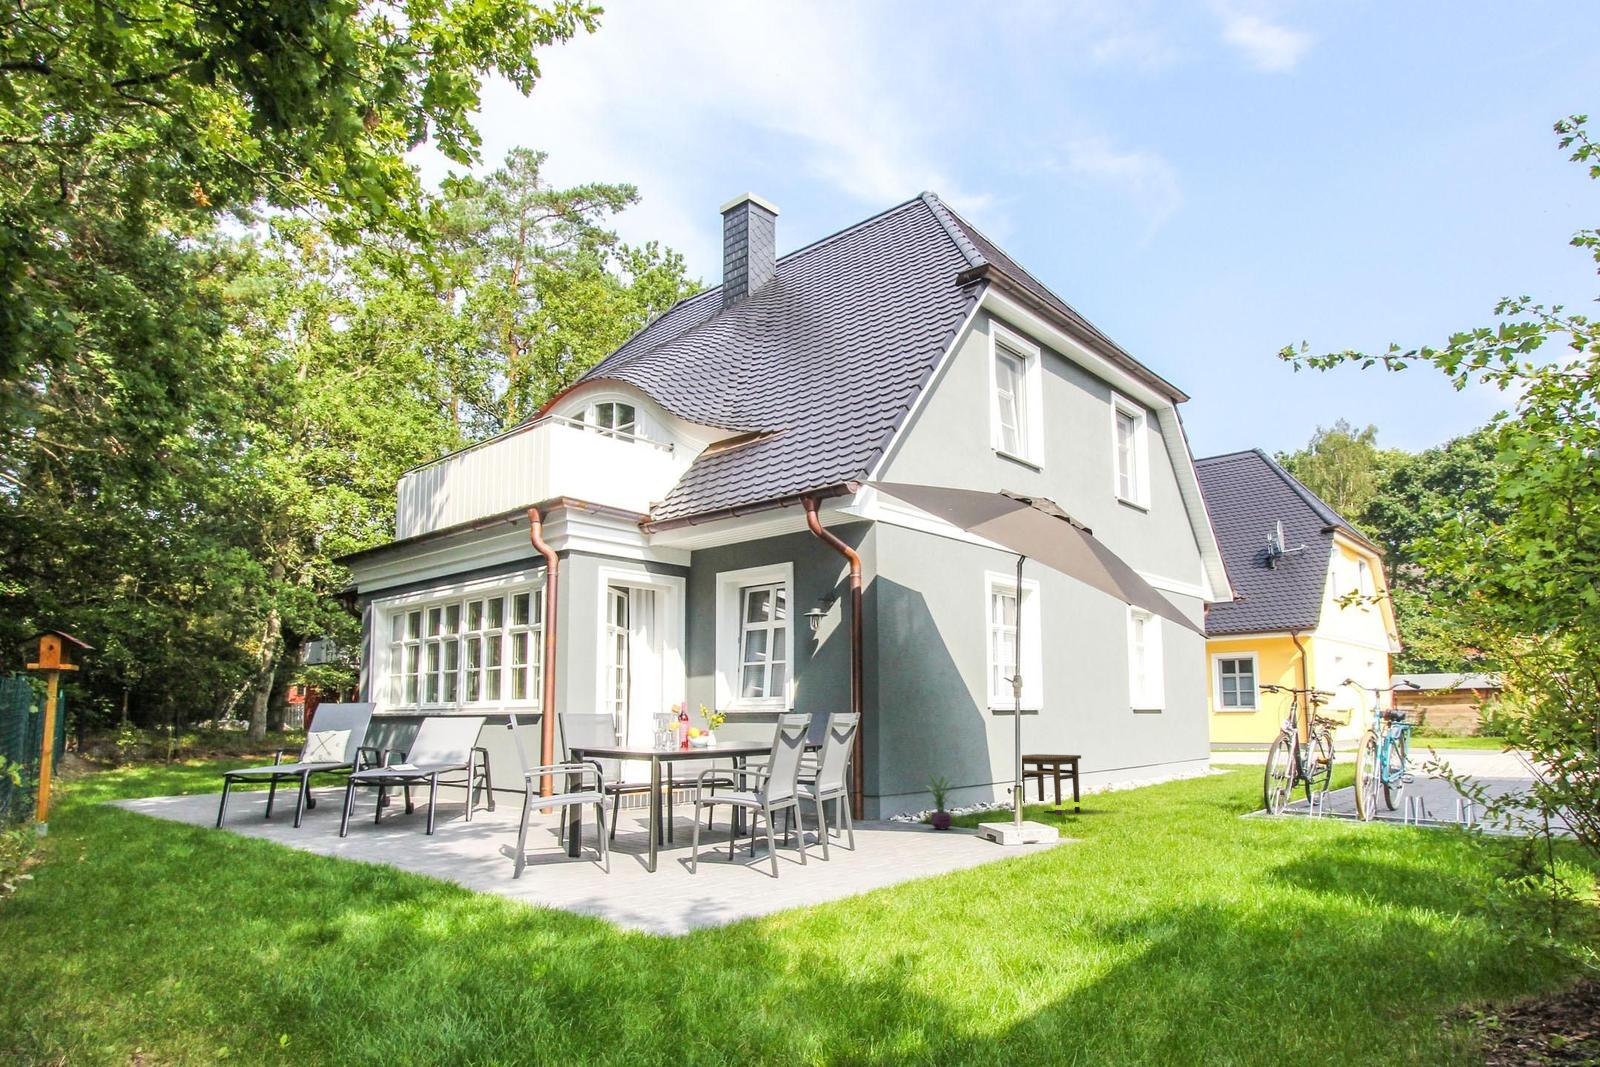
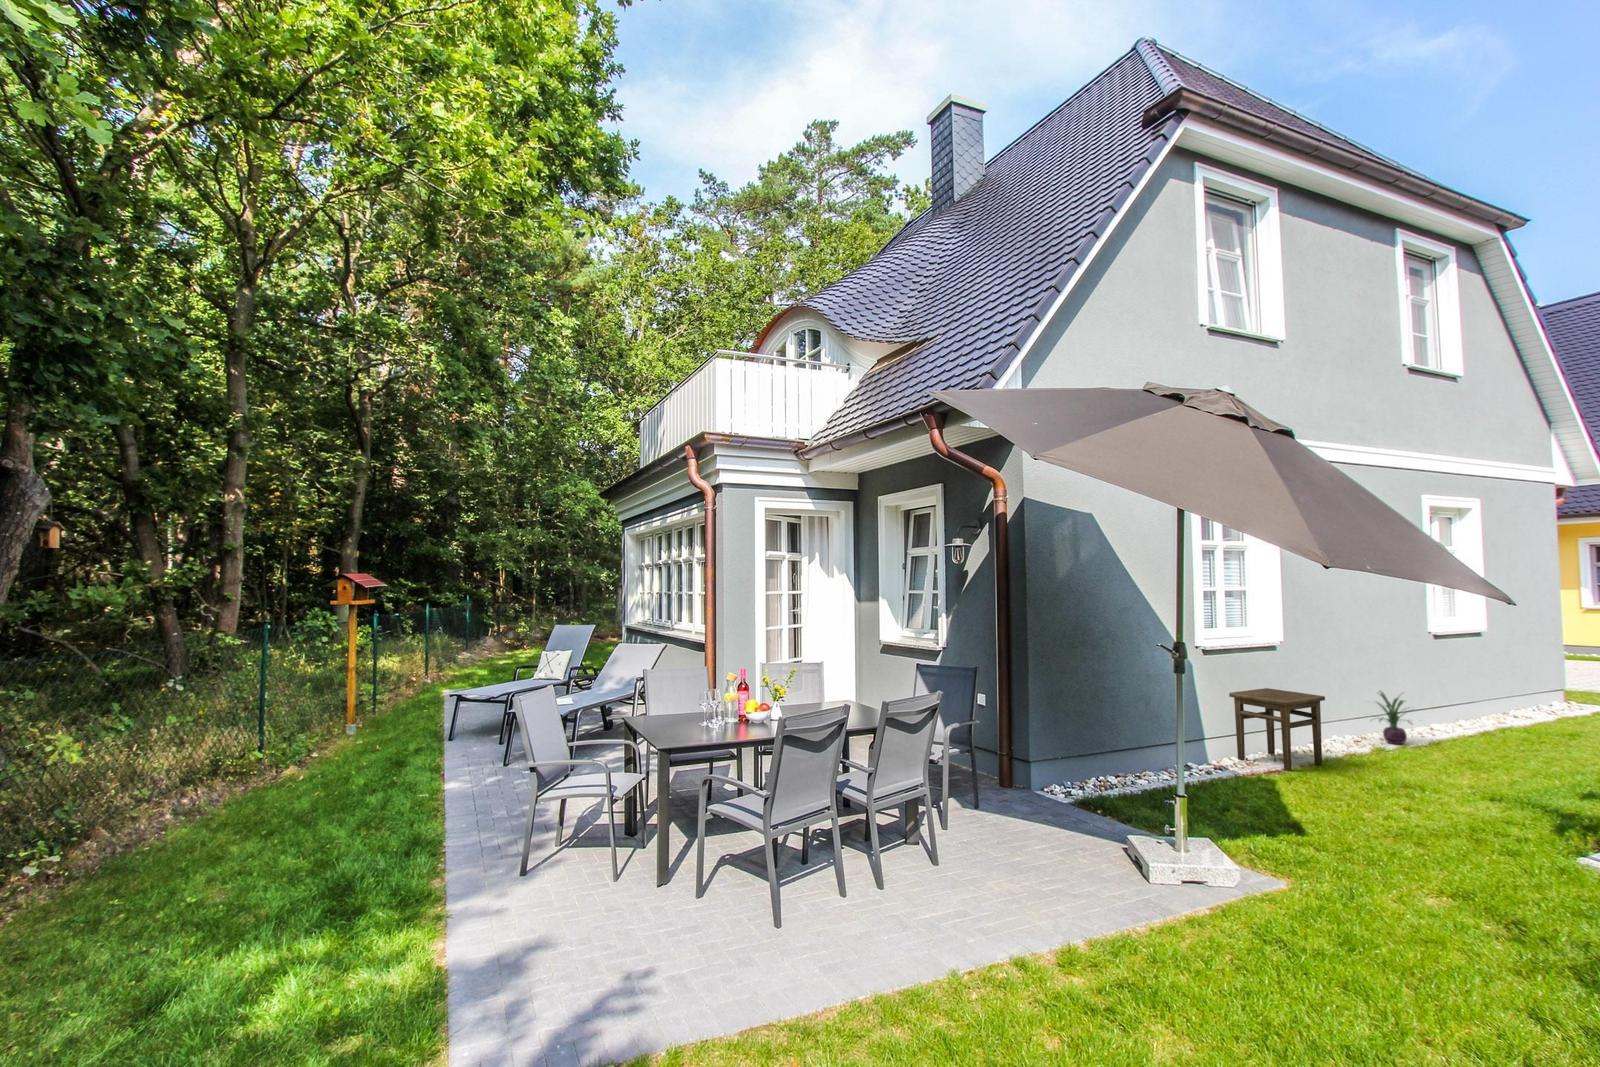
decorative plant: present [926,773,956,829] -> present [1374,692,1411,745]

